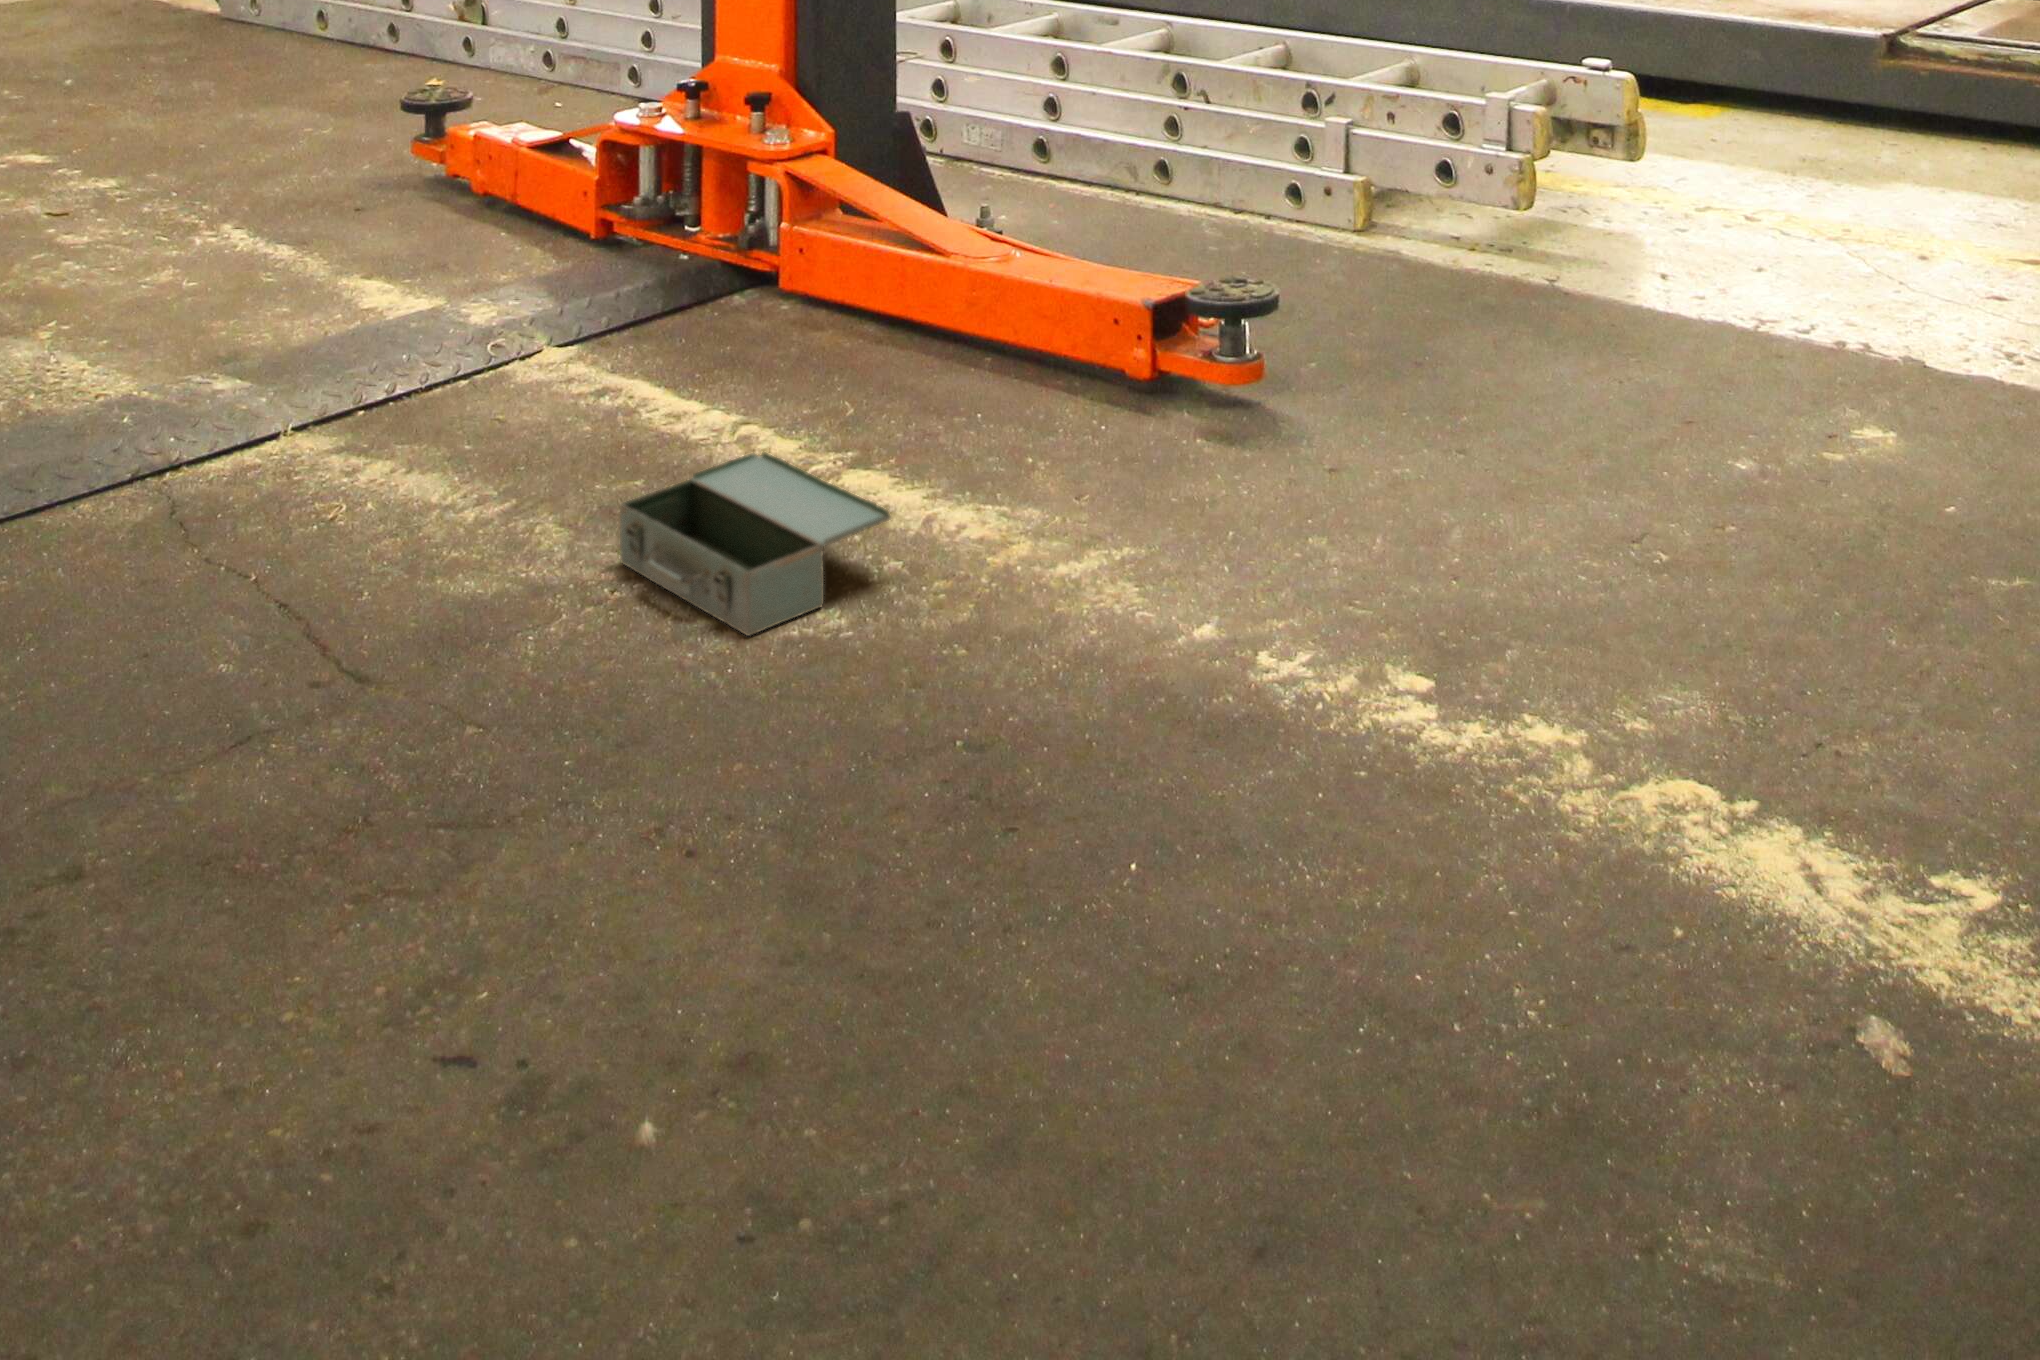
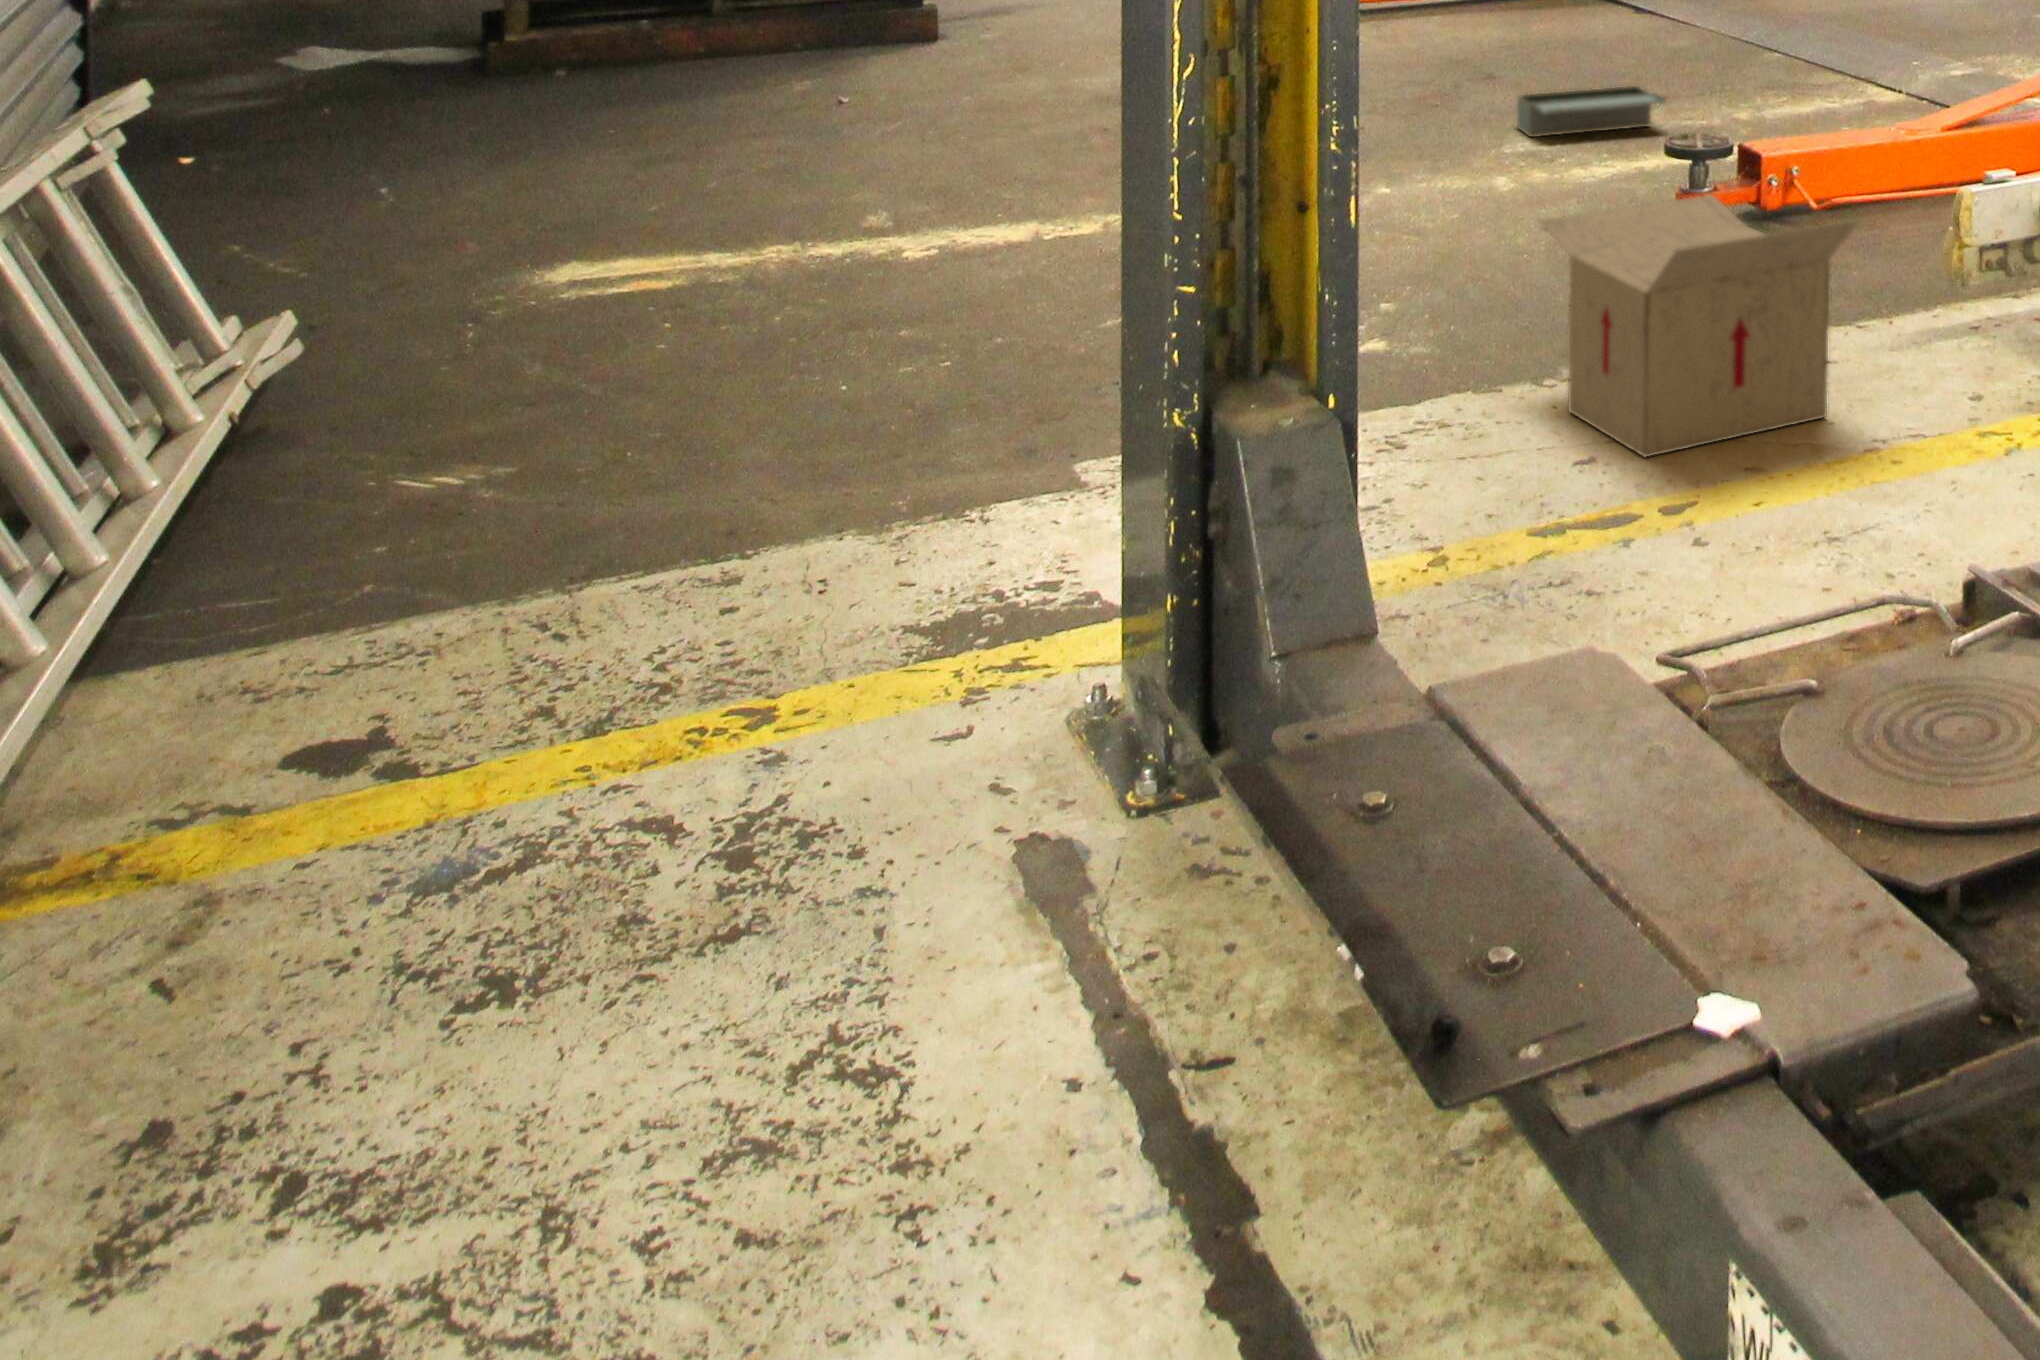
cardboard box: none [1715,69,1976,321] -> present [1540,195,1858,457]

